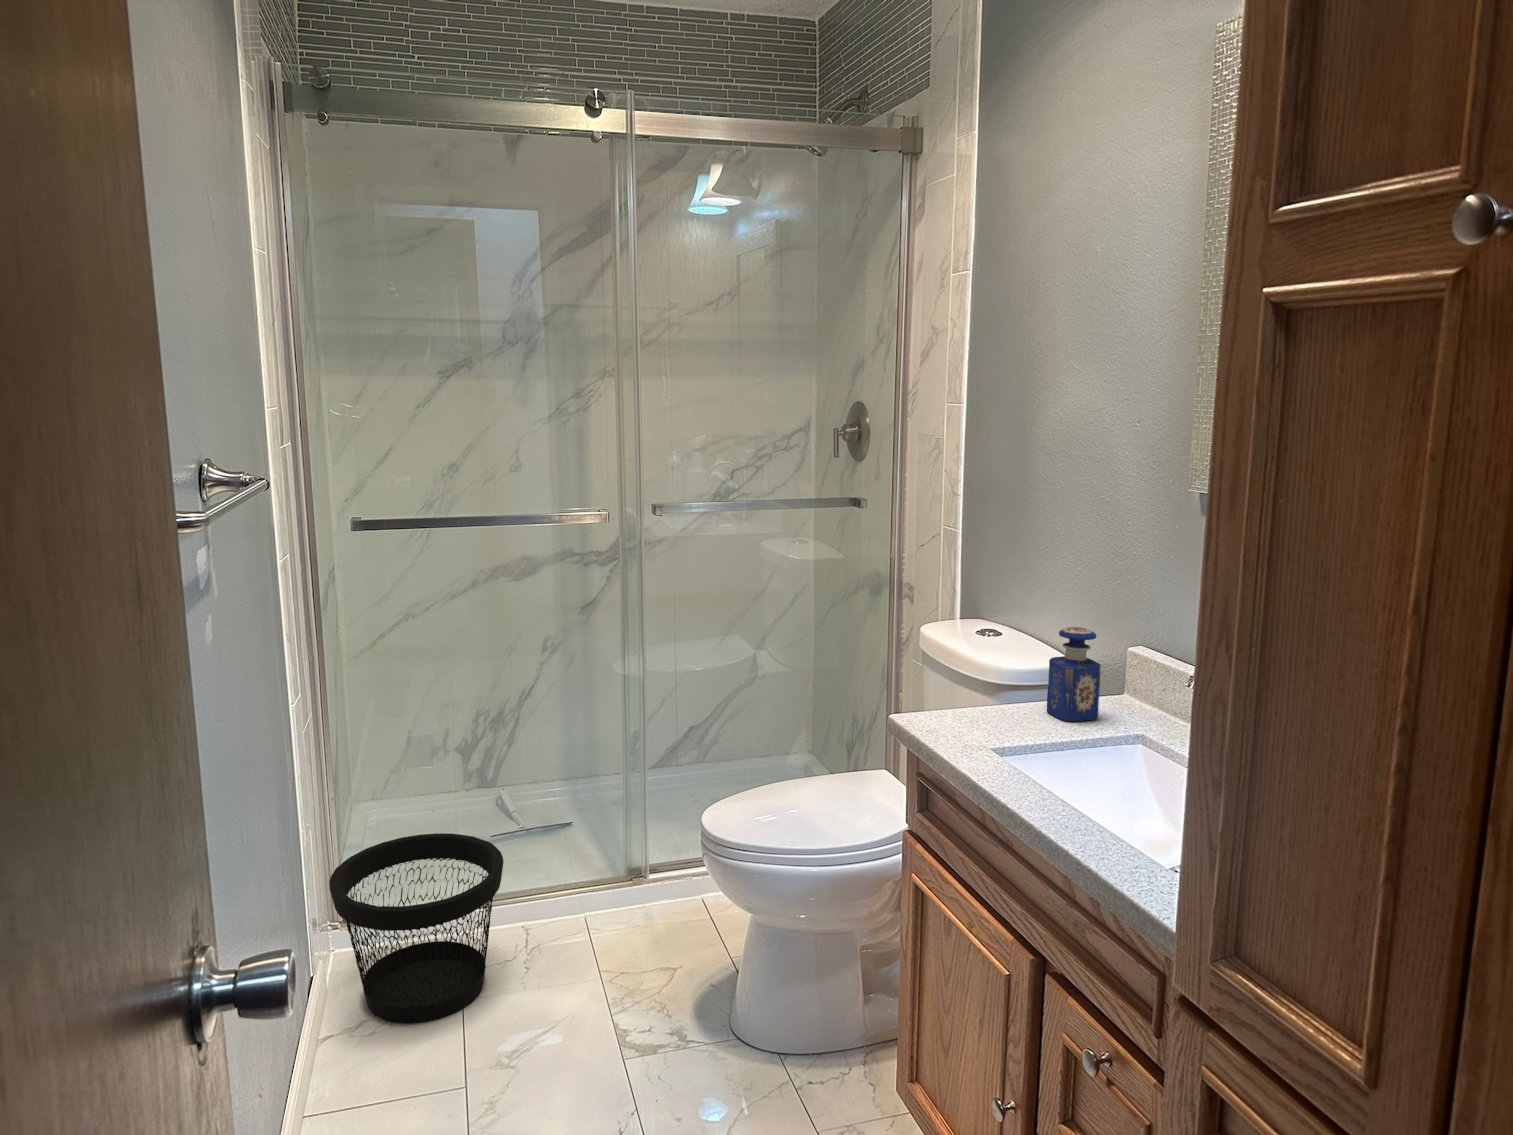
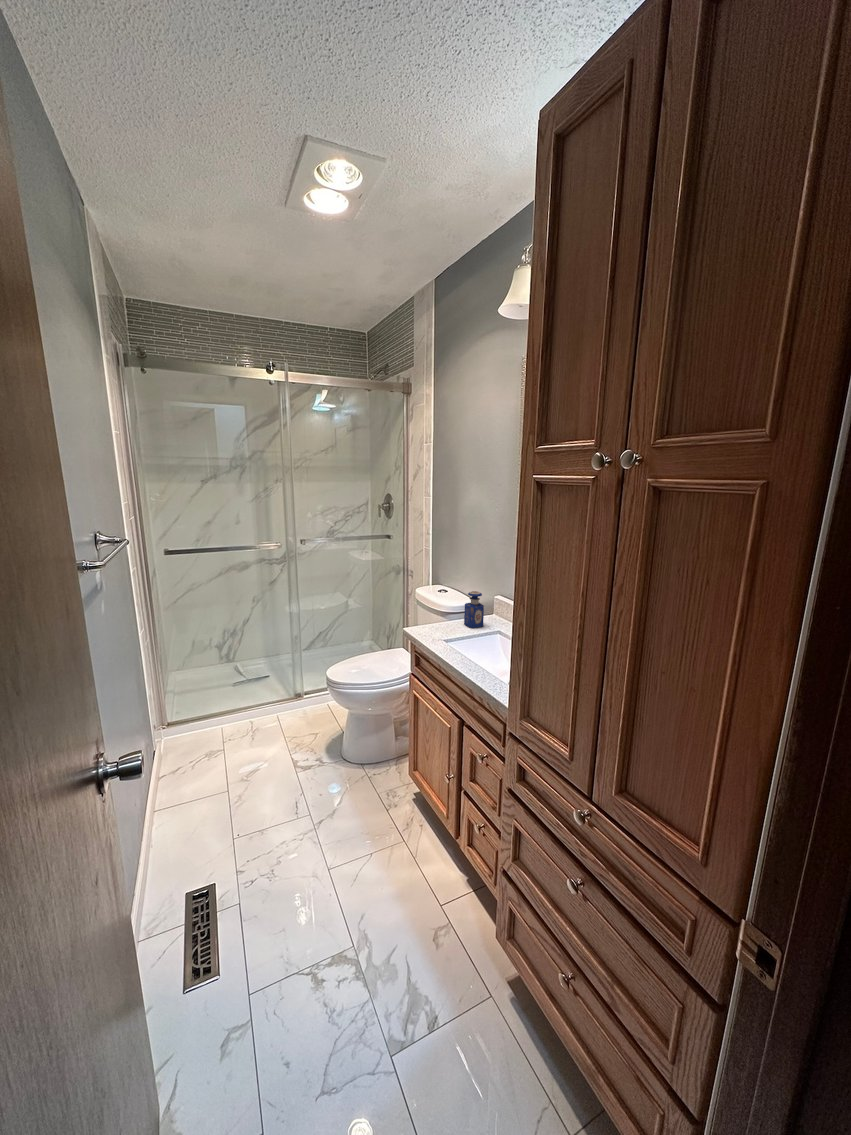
wastebasket: present [329,833,504,1024] -> none [161,685,241,769]

